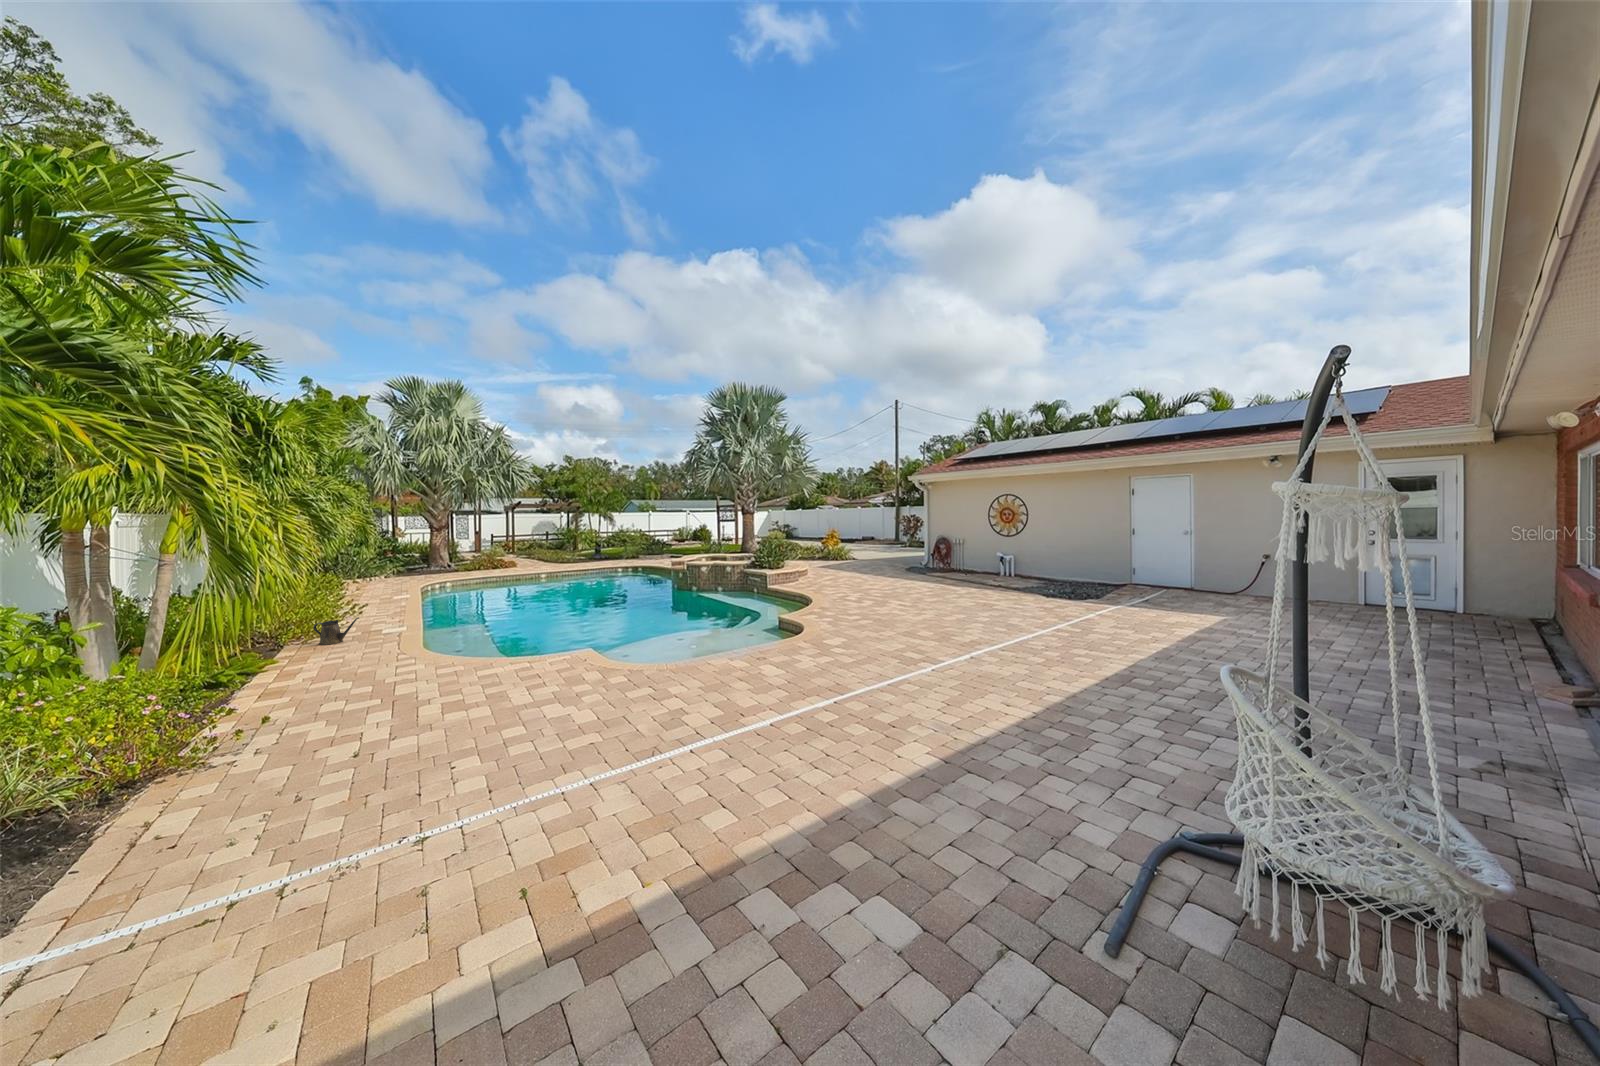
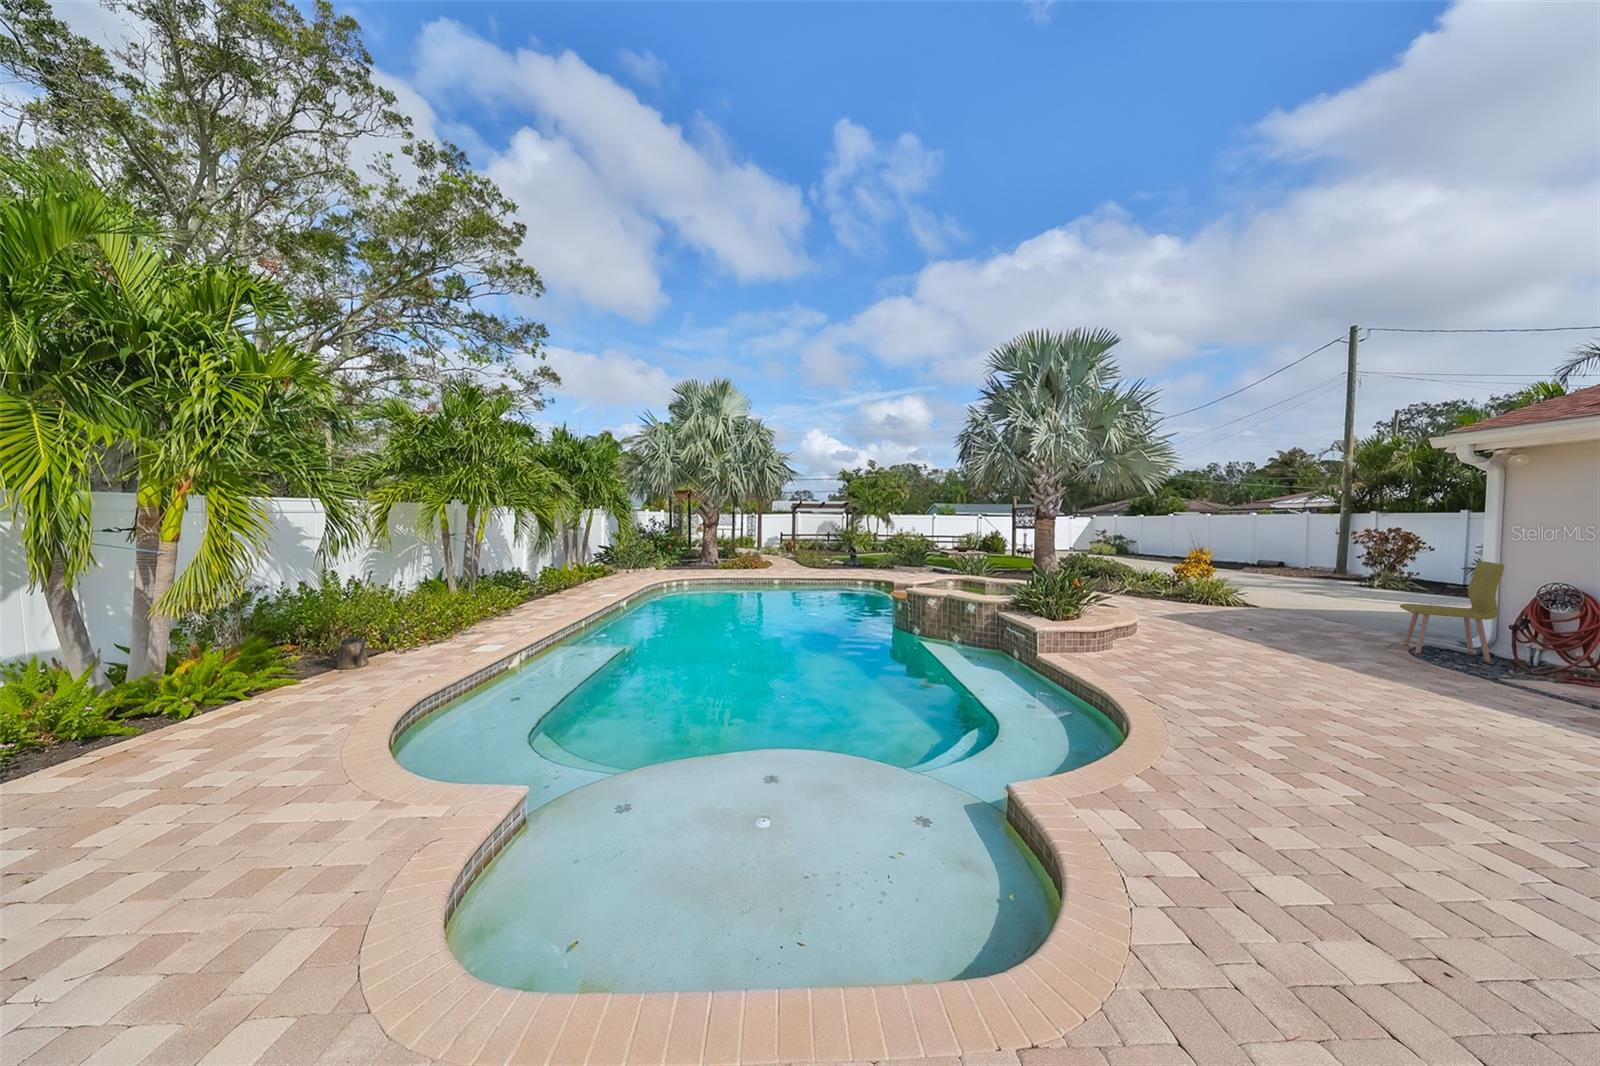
chair: none [902,528,927,568] -> present [1400,561,1505,662]

